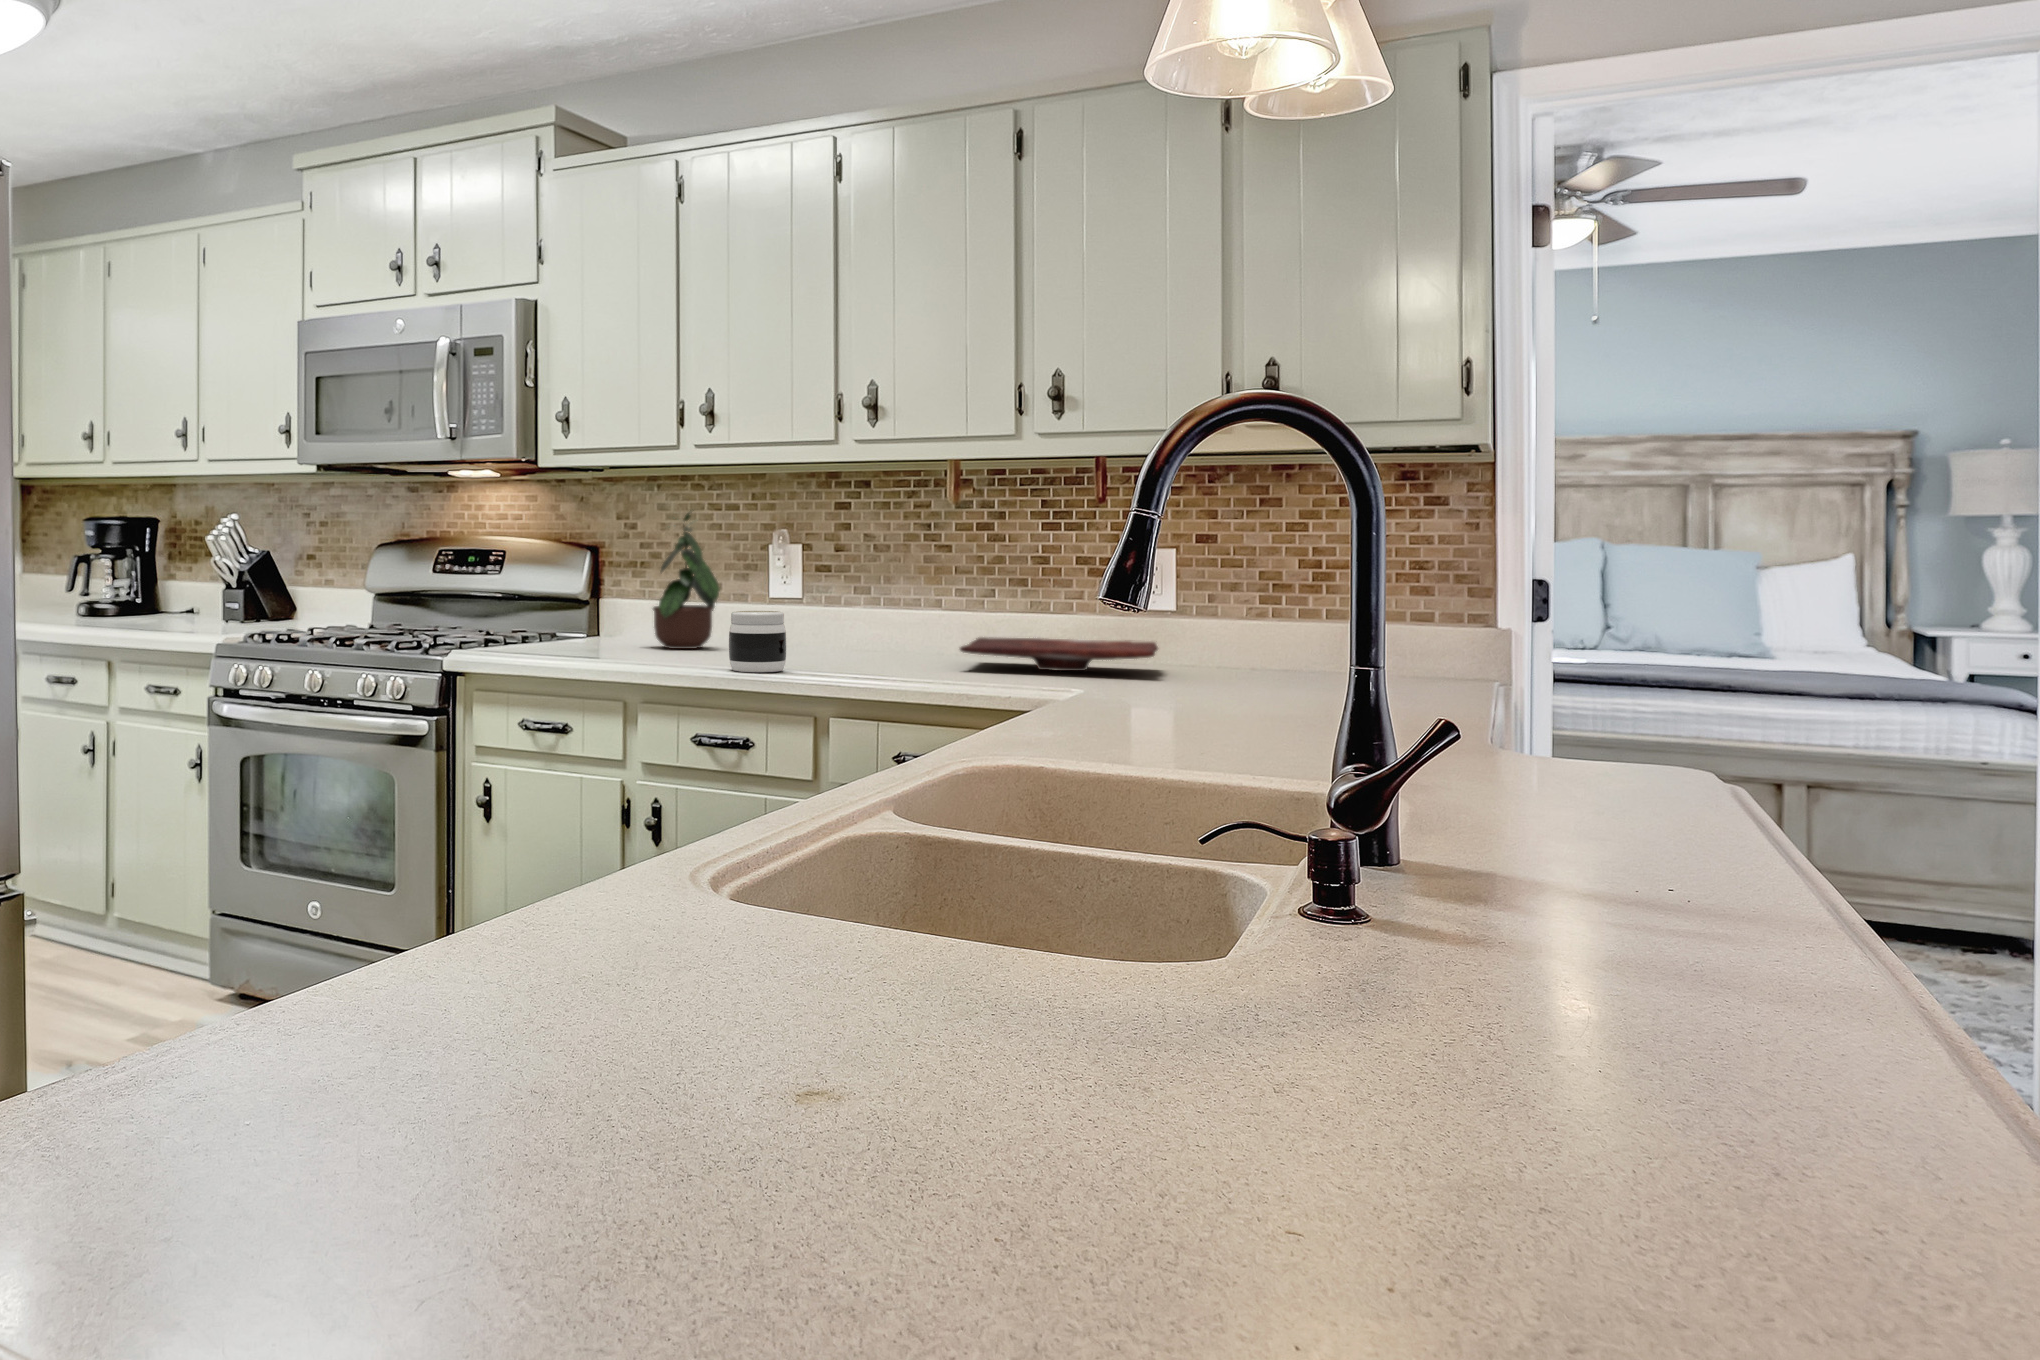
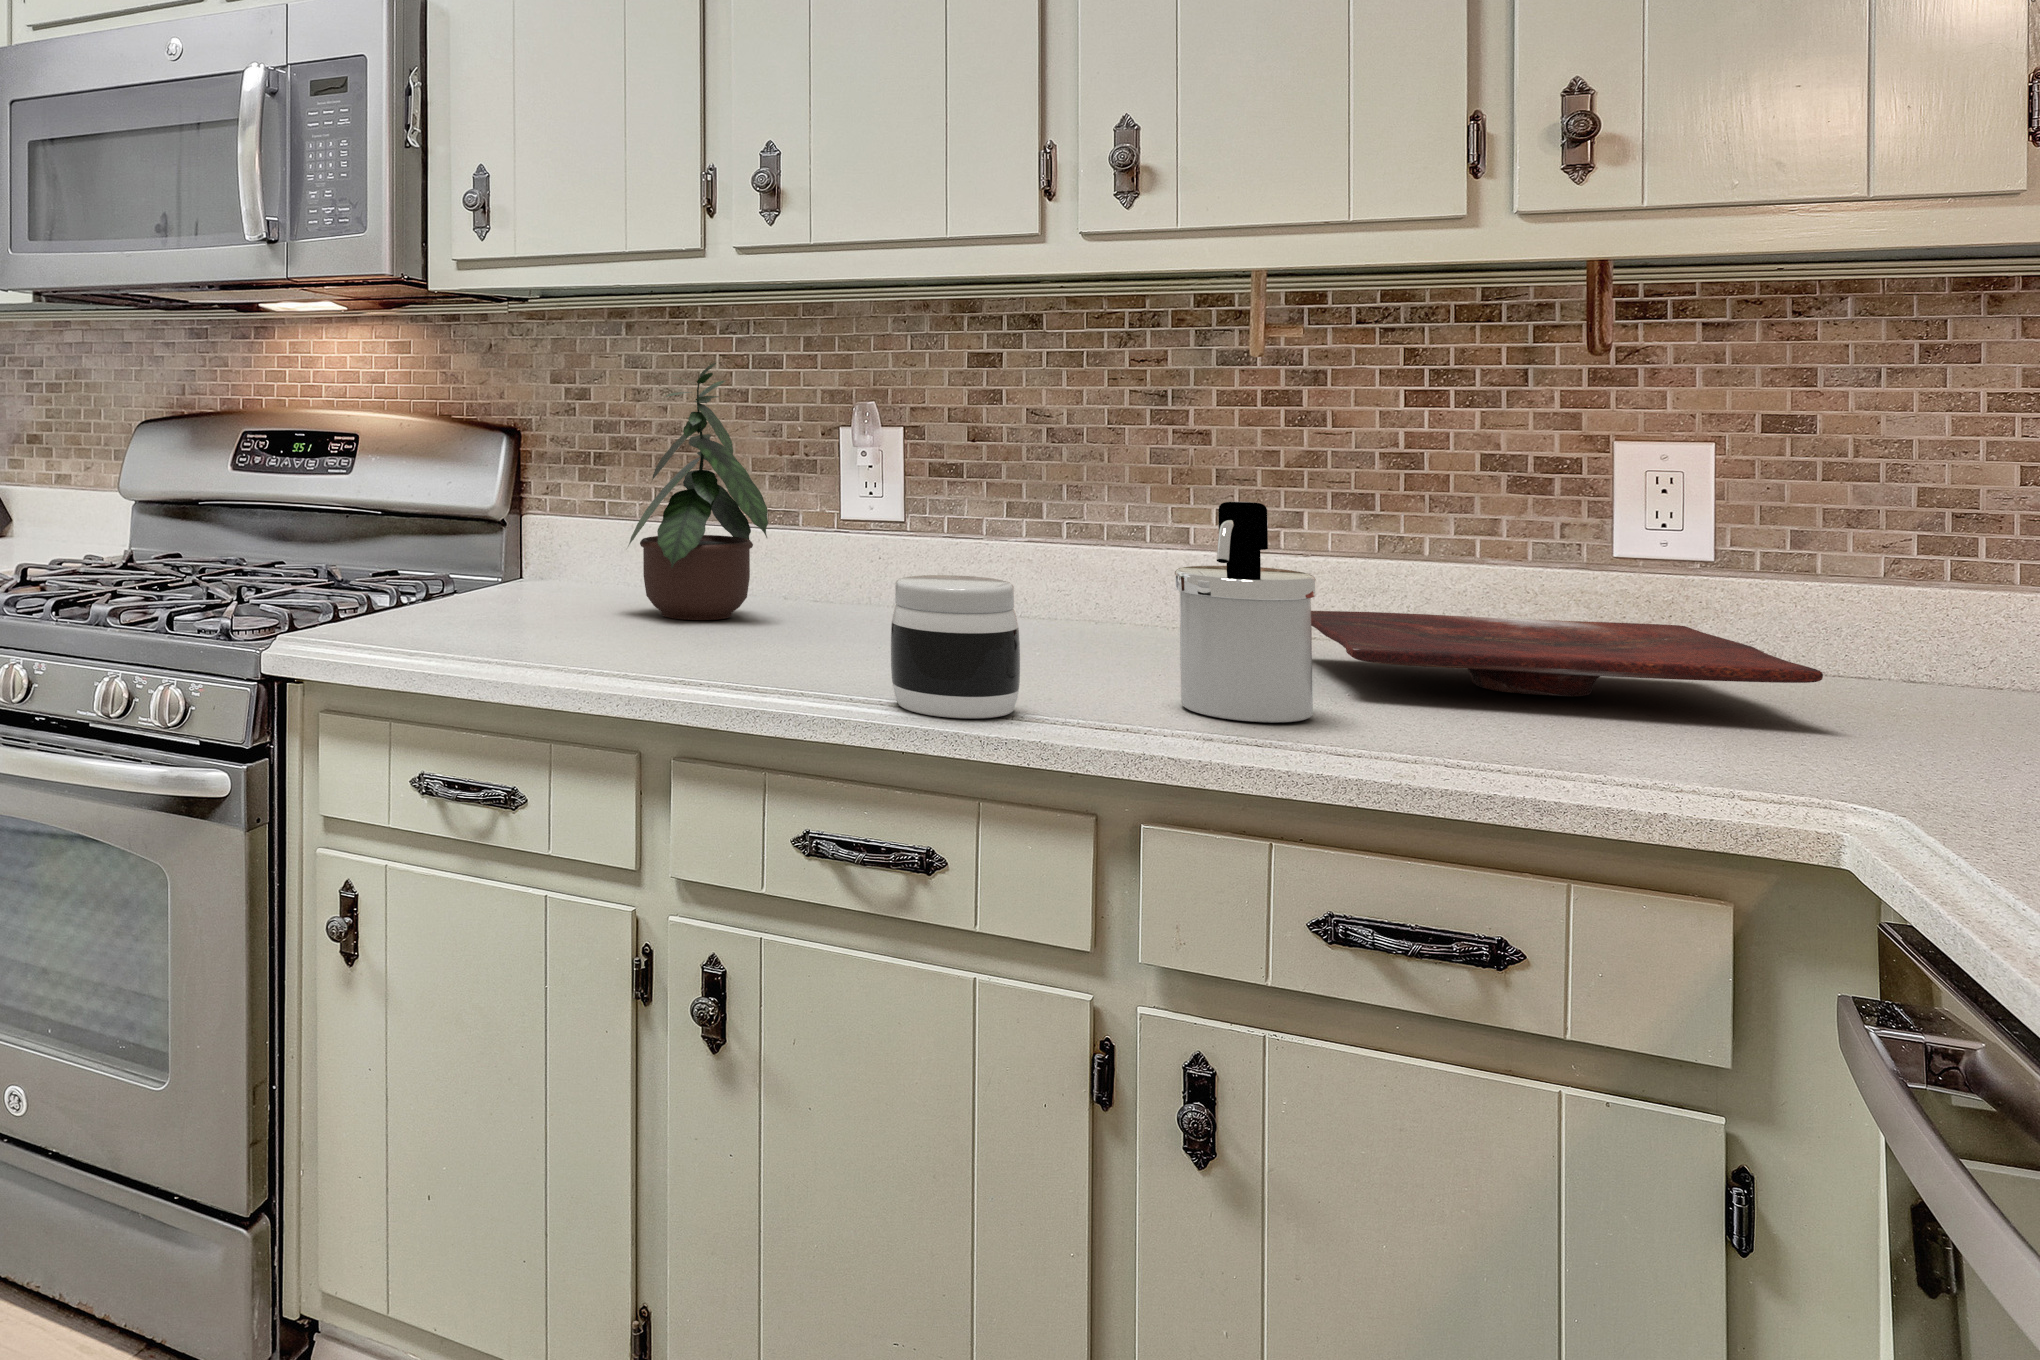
soap dispenser: none [863,575,924,675] -> present [1174,502,1316,722]

